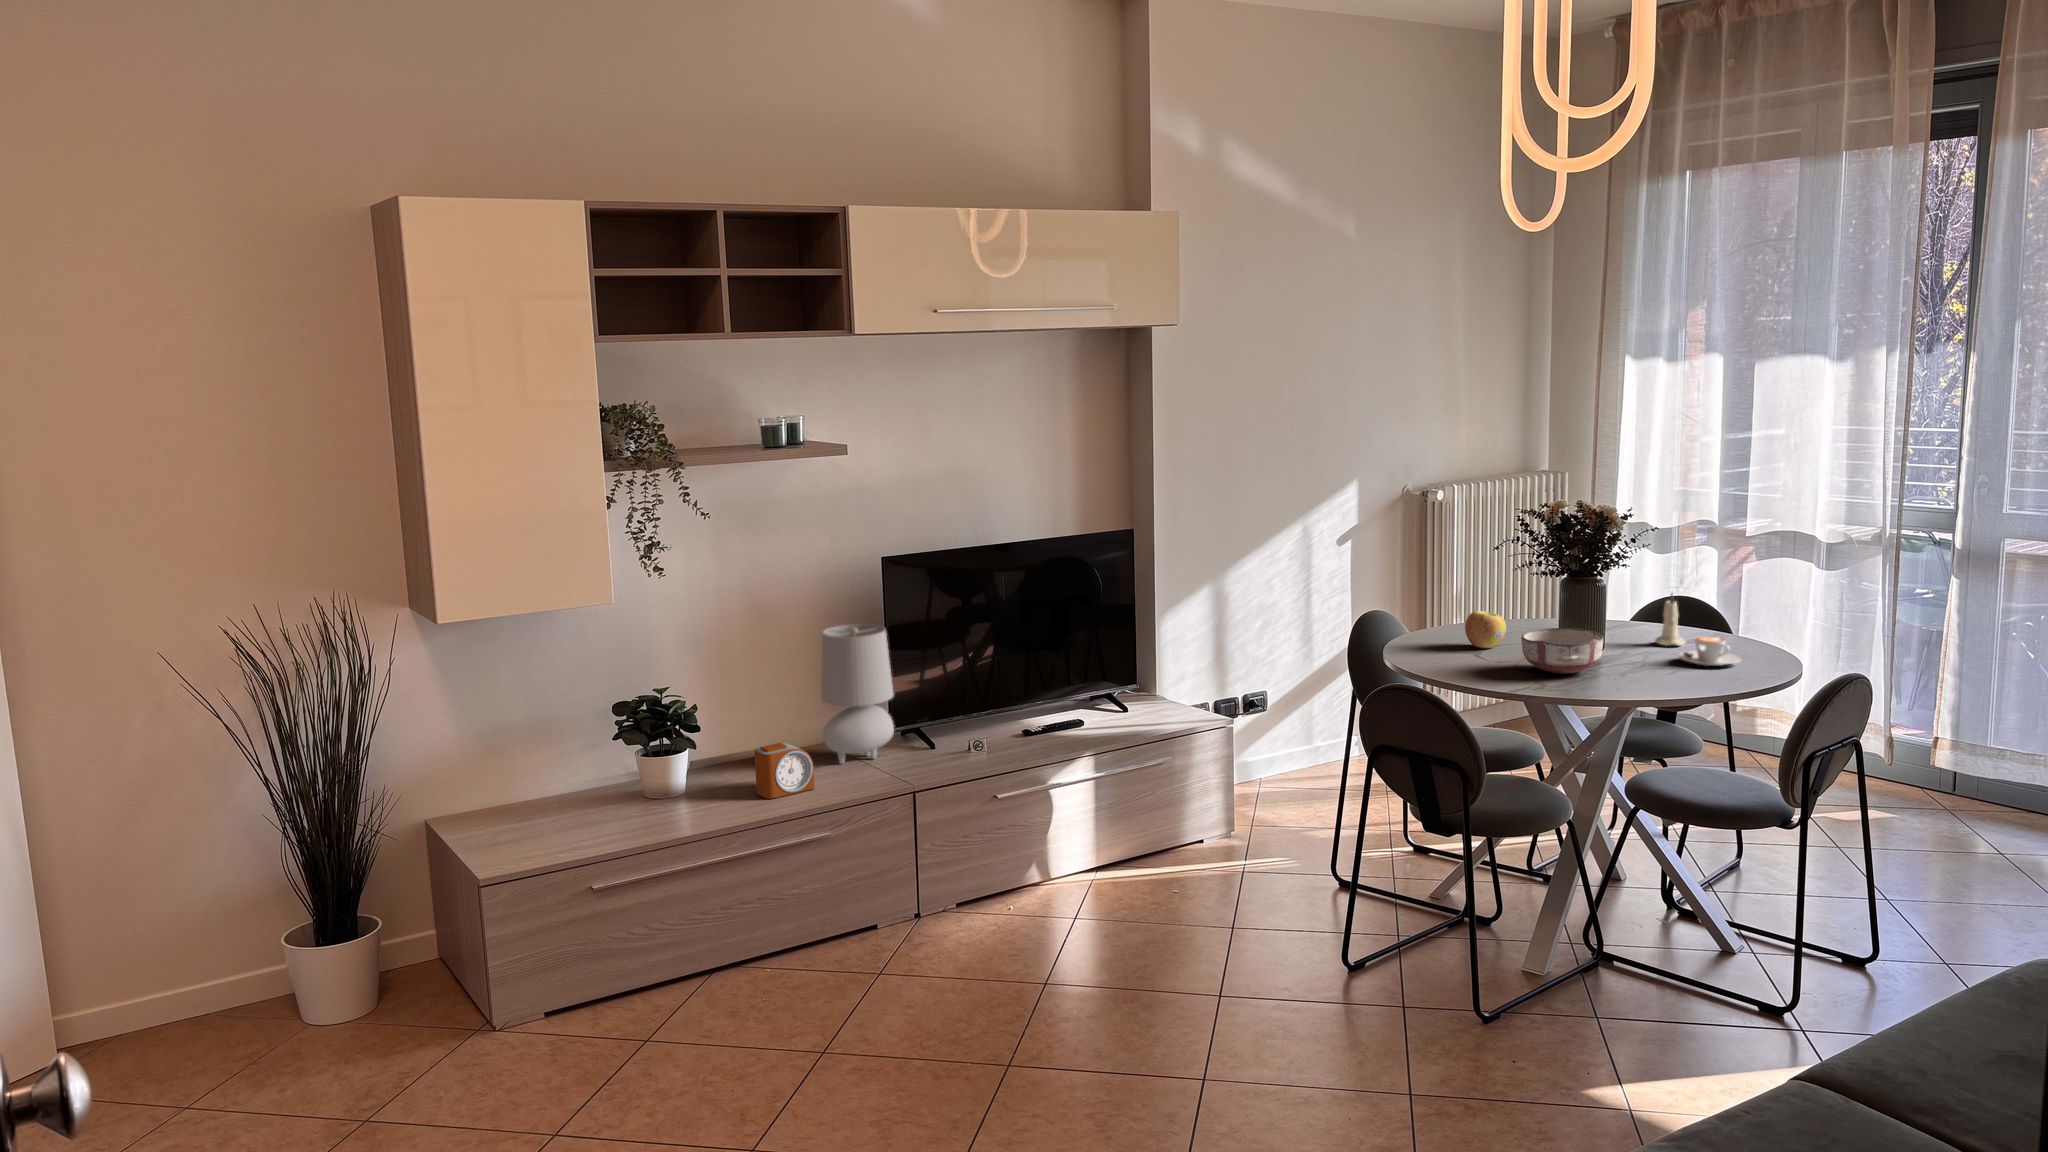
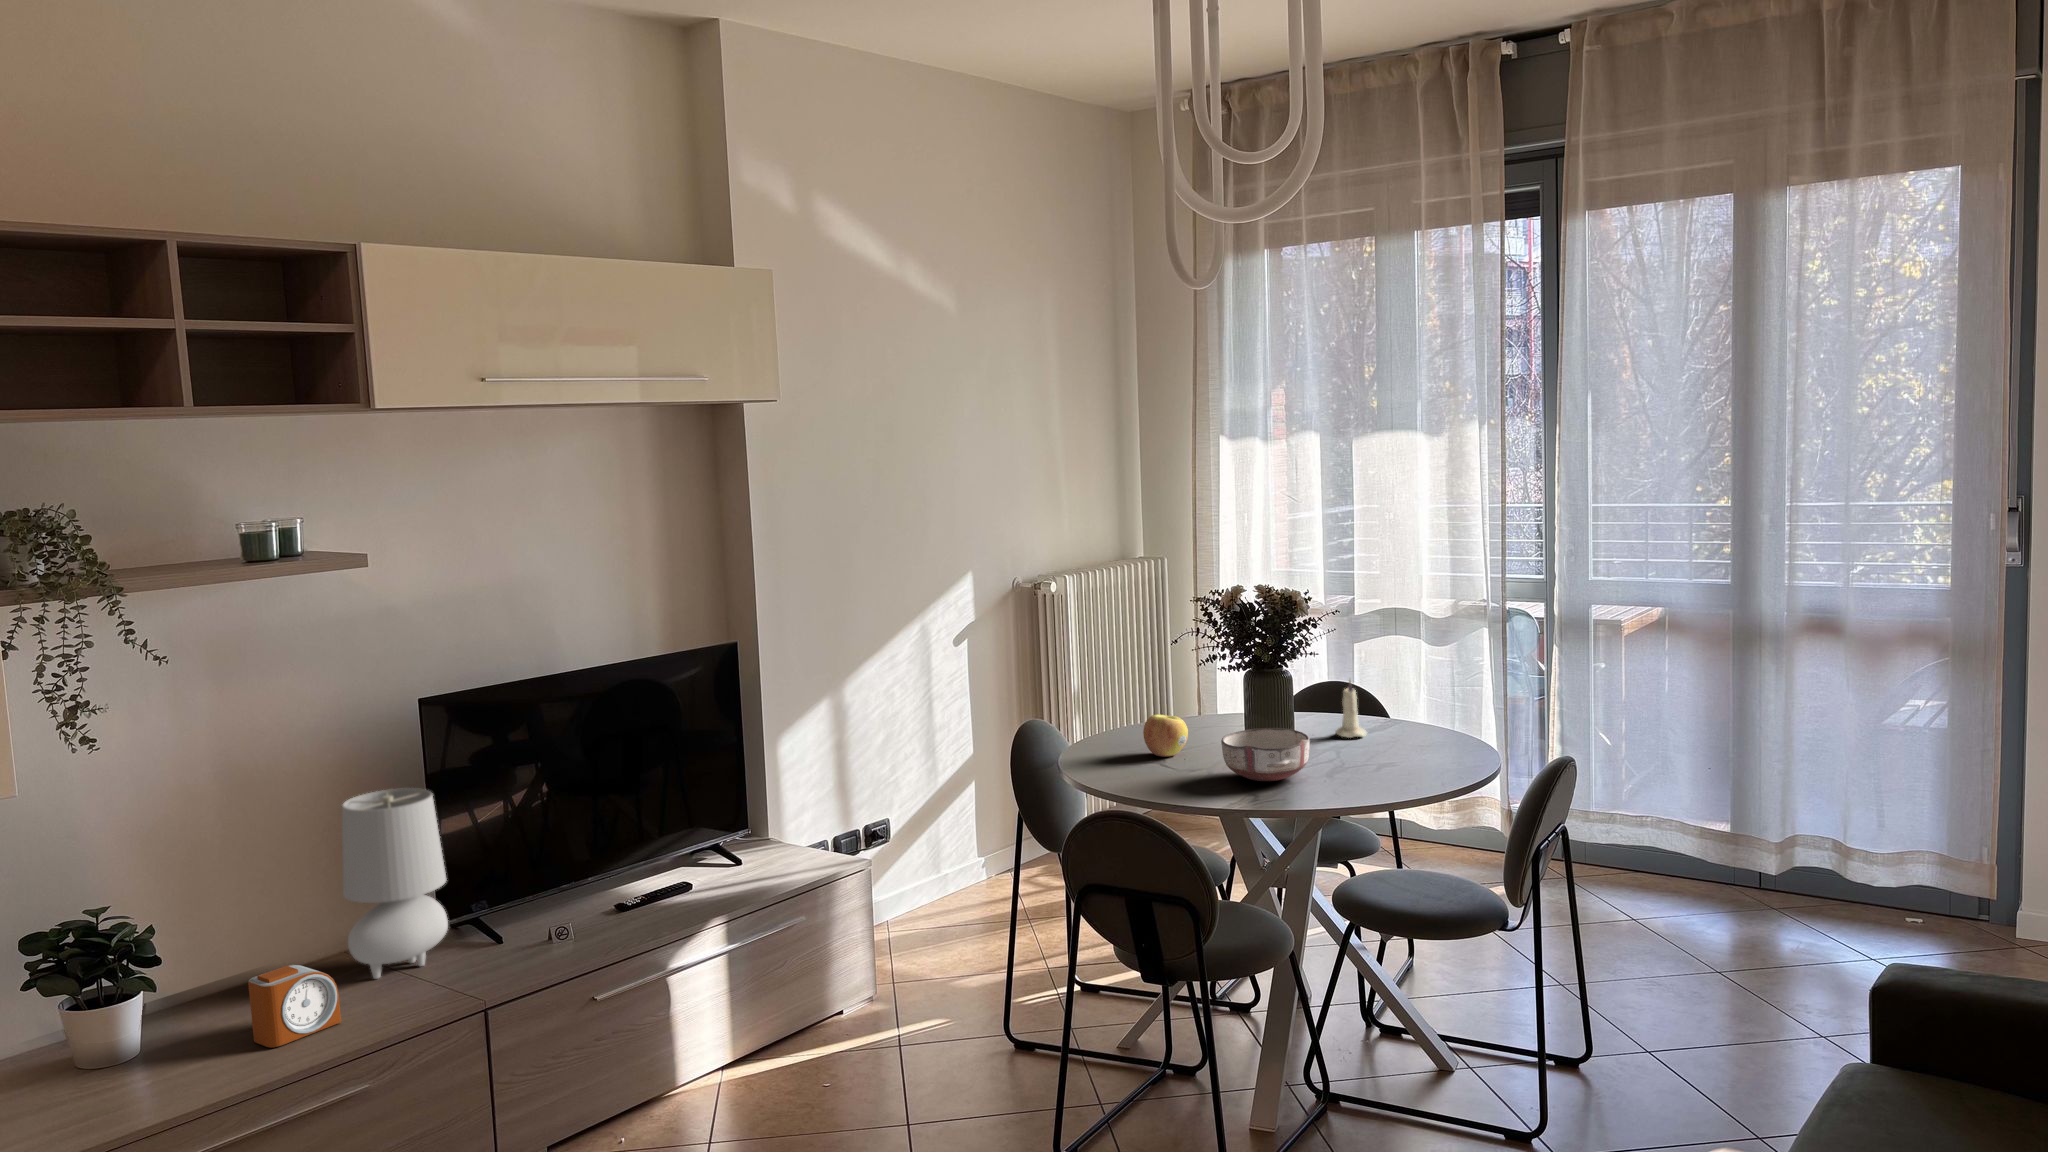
coffee cup: present [1678,636,1741,666] -> none [1373,725,1438,758]

